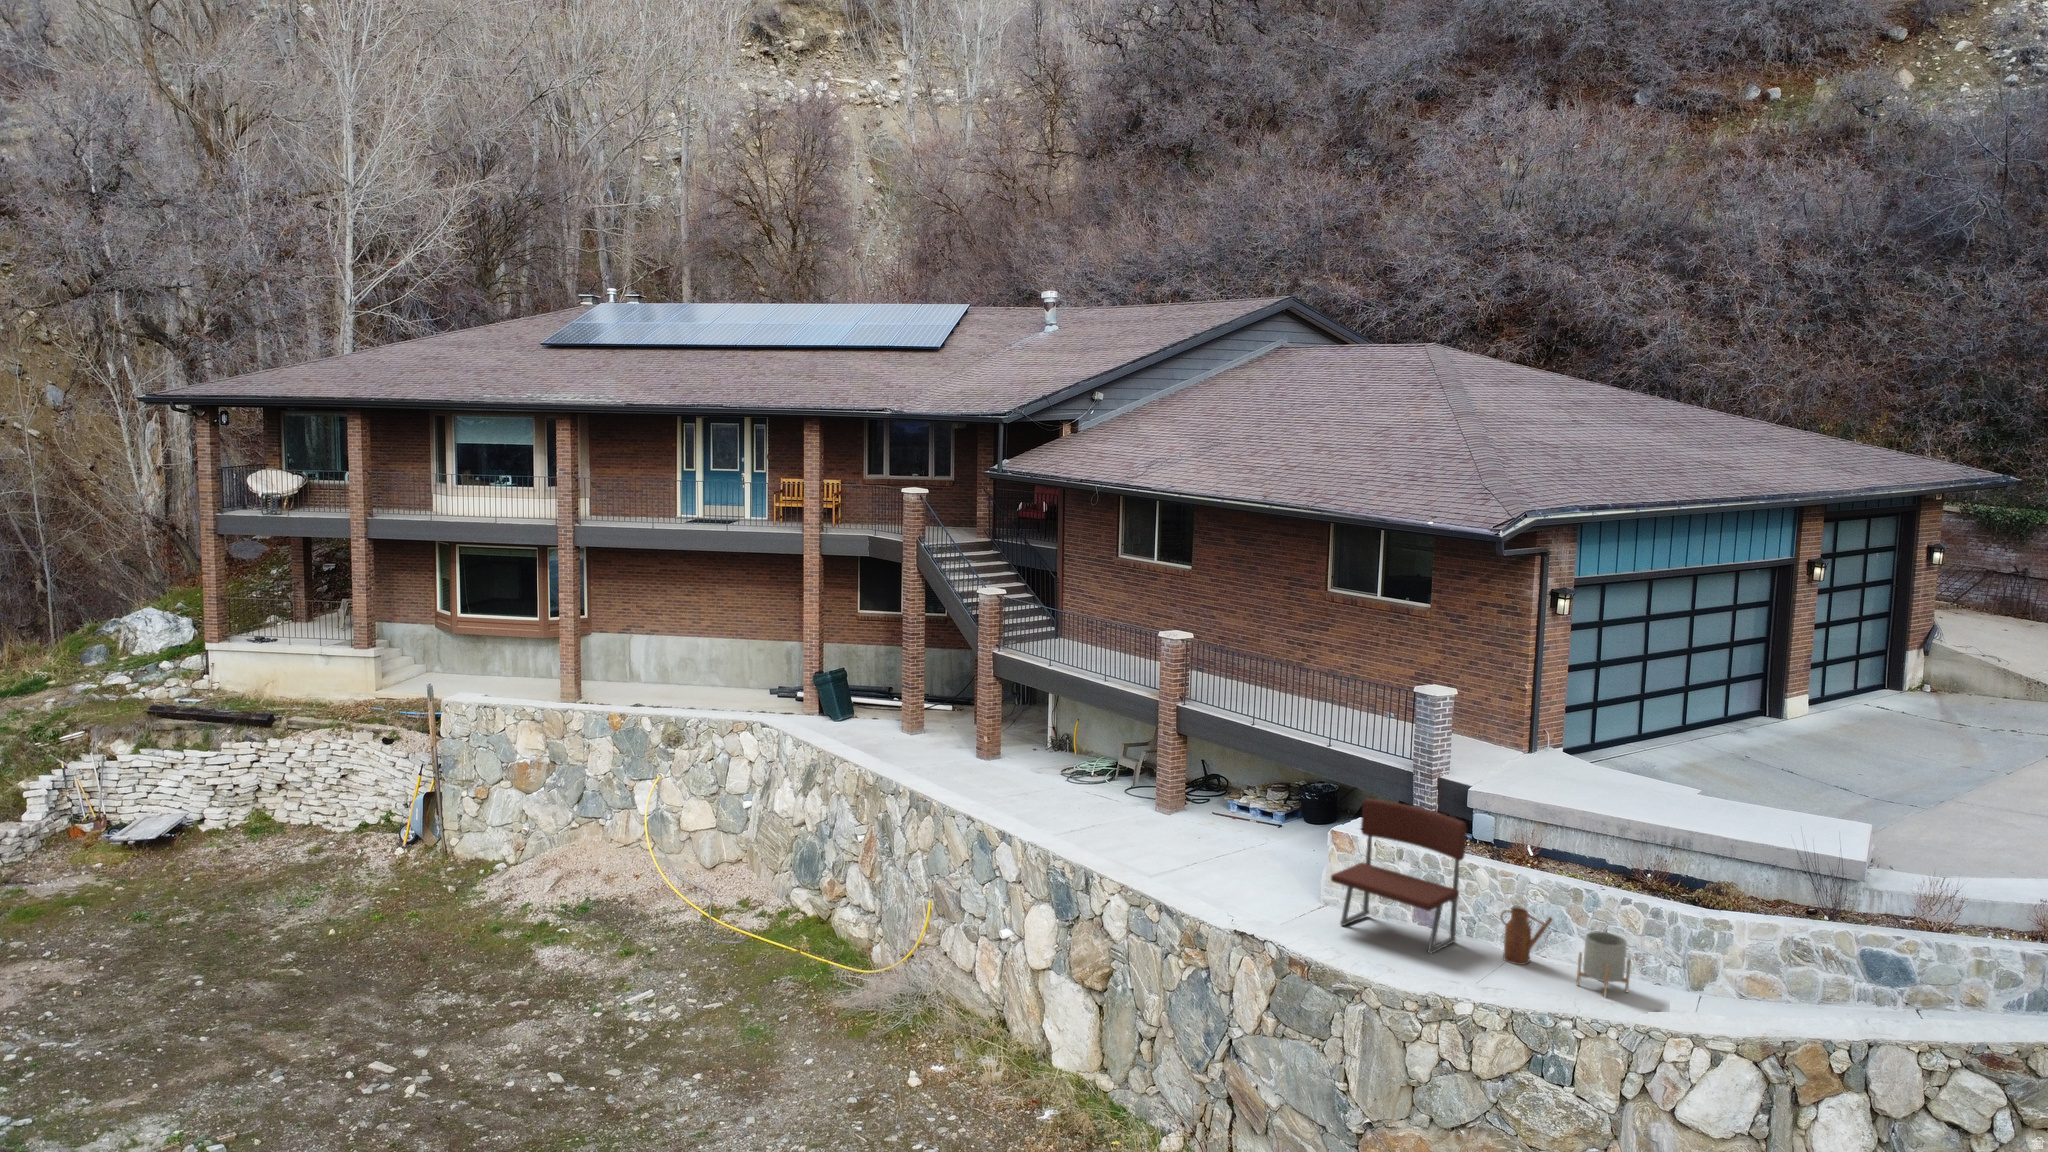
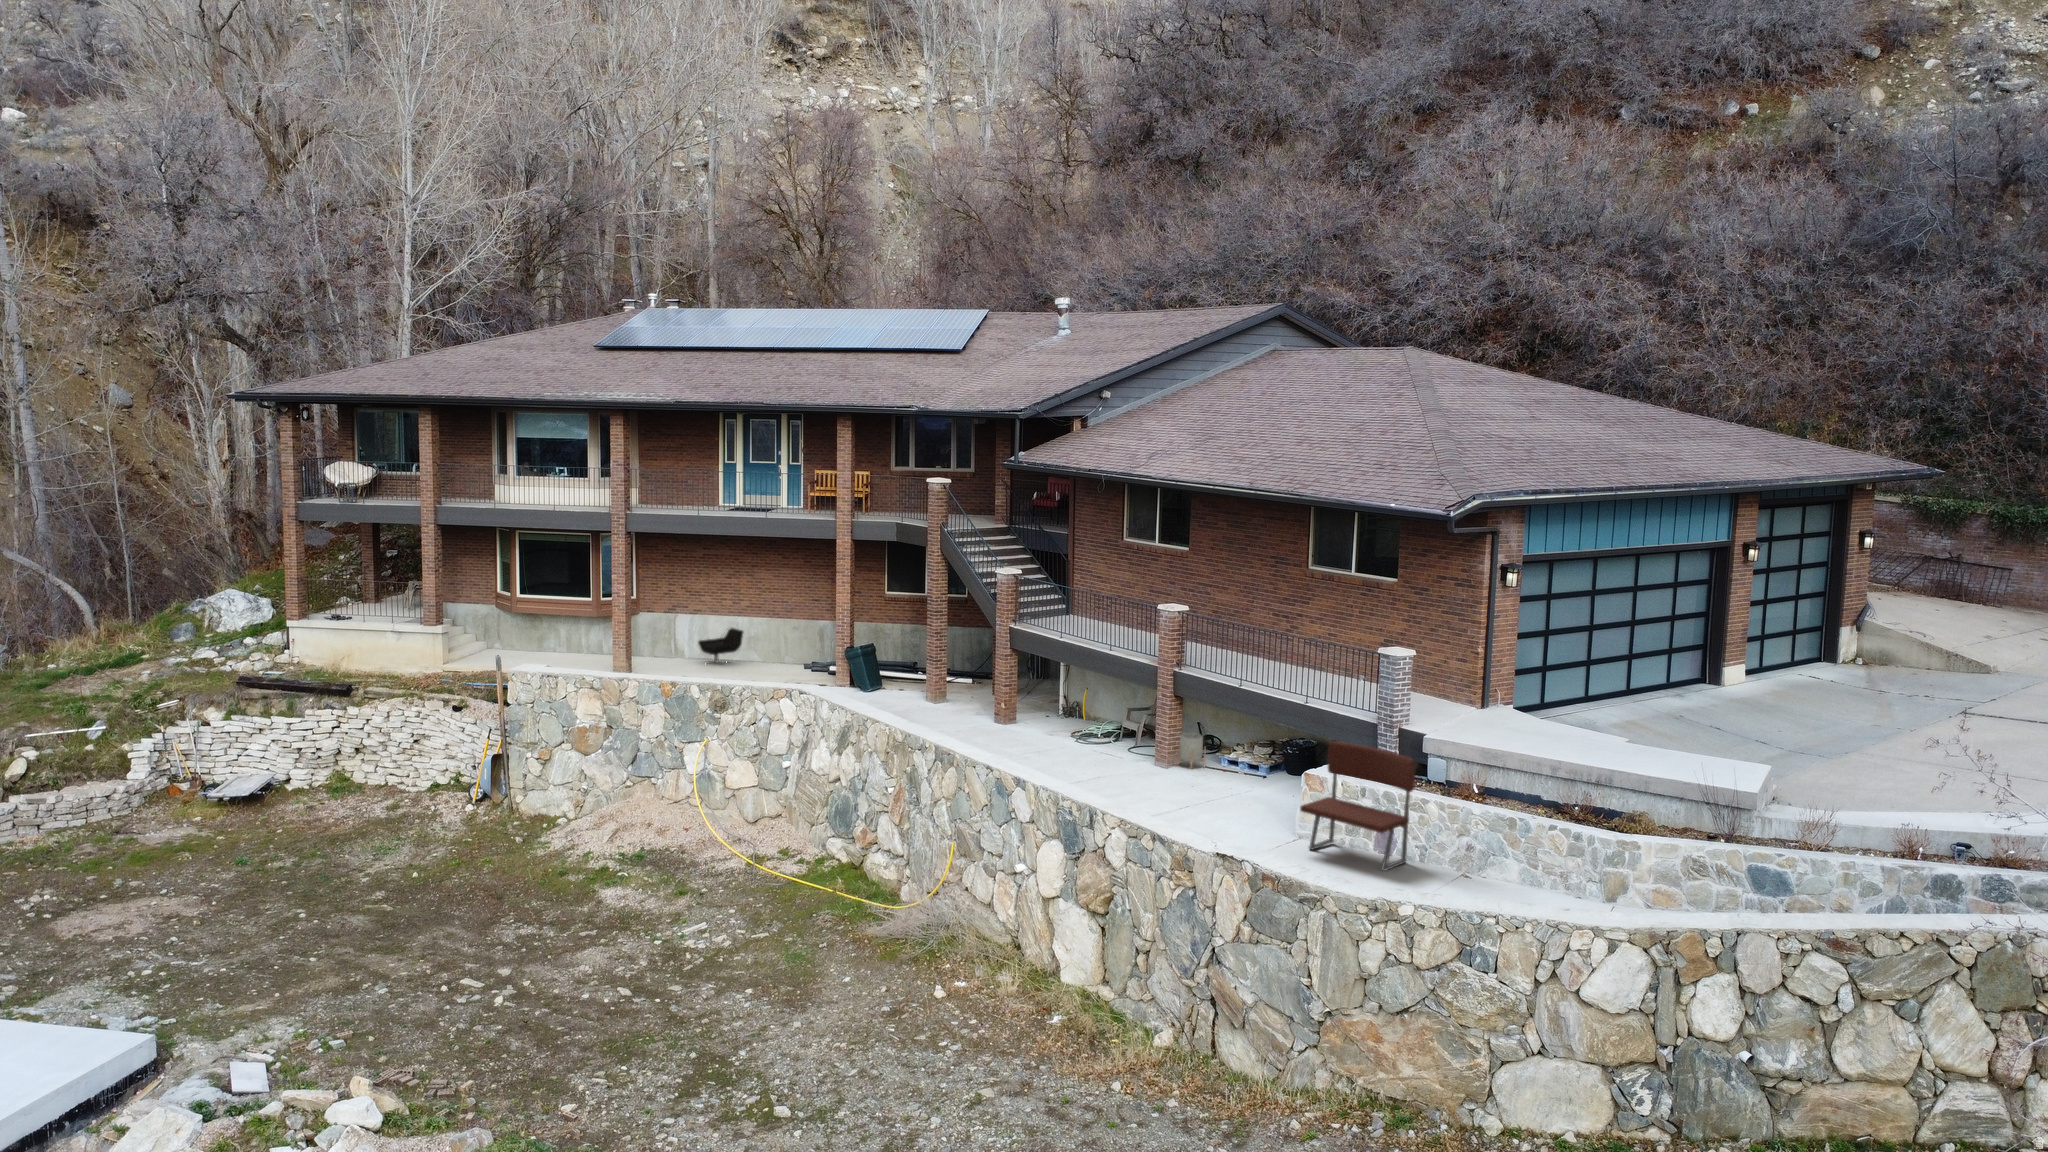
lounge chair: none [655,649,705,691] -> present [698,627,743,663]
watering can: present [1500,907,1552,965] -> none [1443,831,1487,880]
planter: present [1577,932,1631,997] -> present [1179,733,1206,768]

